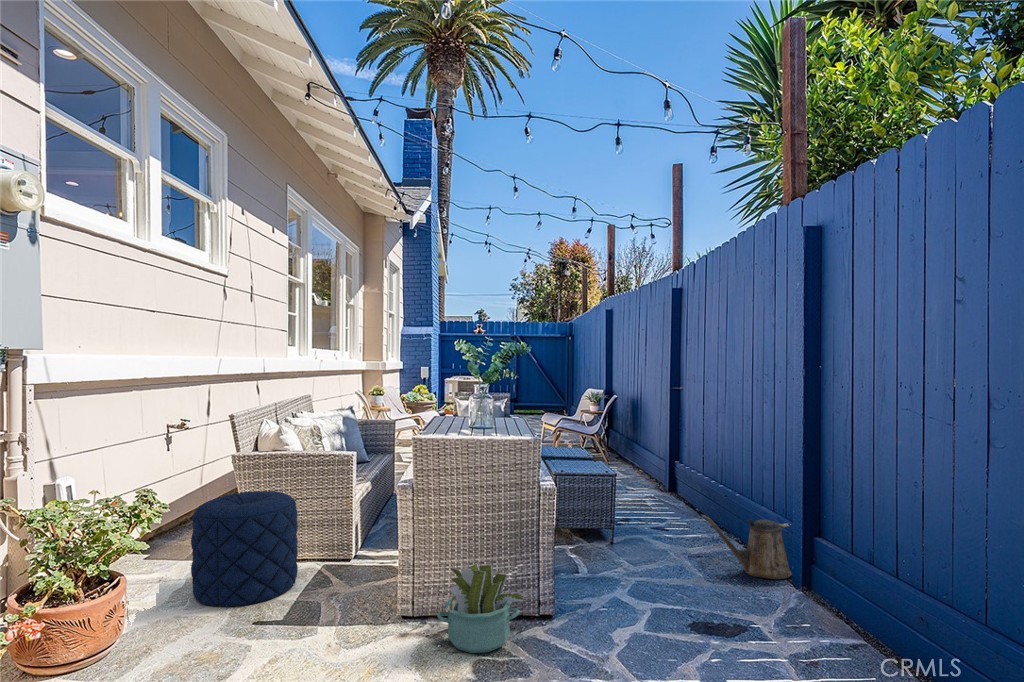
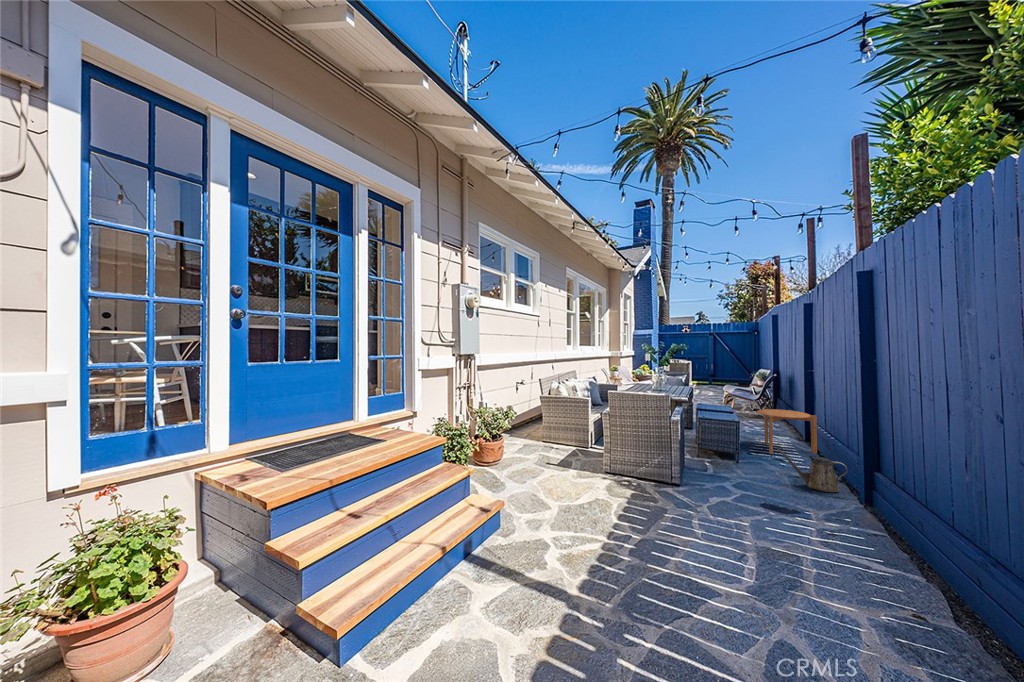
side table: none [636,444,719,521] -> present [757,409,817,454]
pouf: present [191,491,298,606] -> none [525,412,566,458]
decorative plant: present [437,563,526,653] -> none [619,453,660,491]

